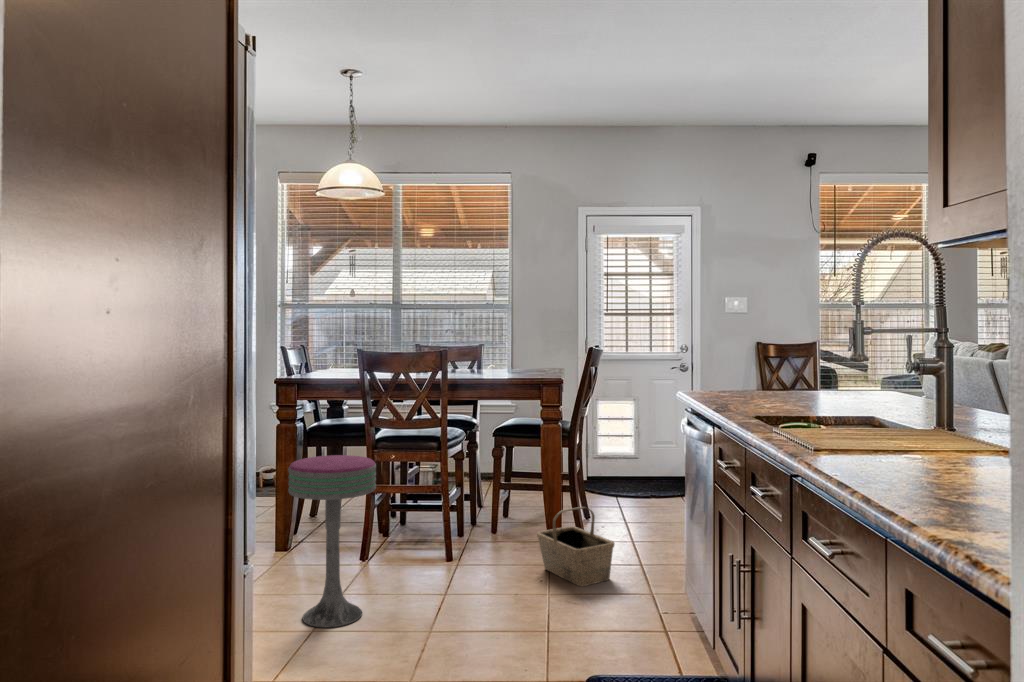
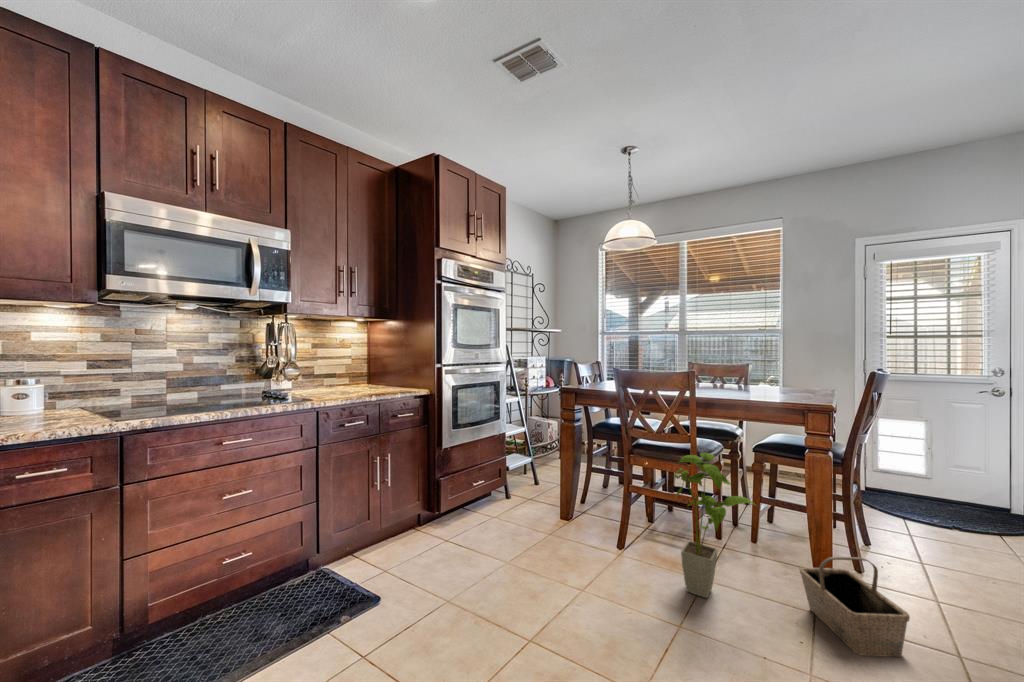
house plant: none [421,428,502,583] -> present [674,453,754,598]
bar stool: present [288,455,376,628] -> none [549,464,622,621]

